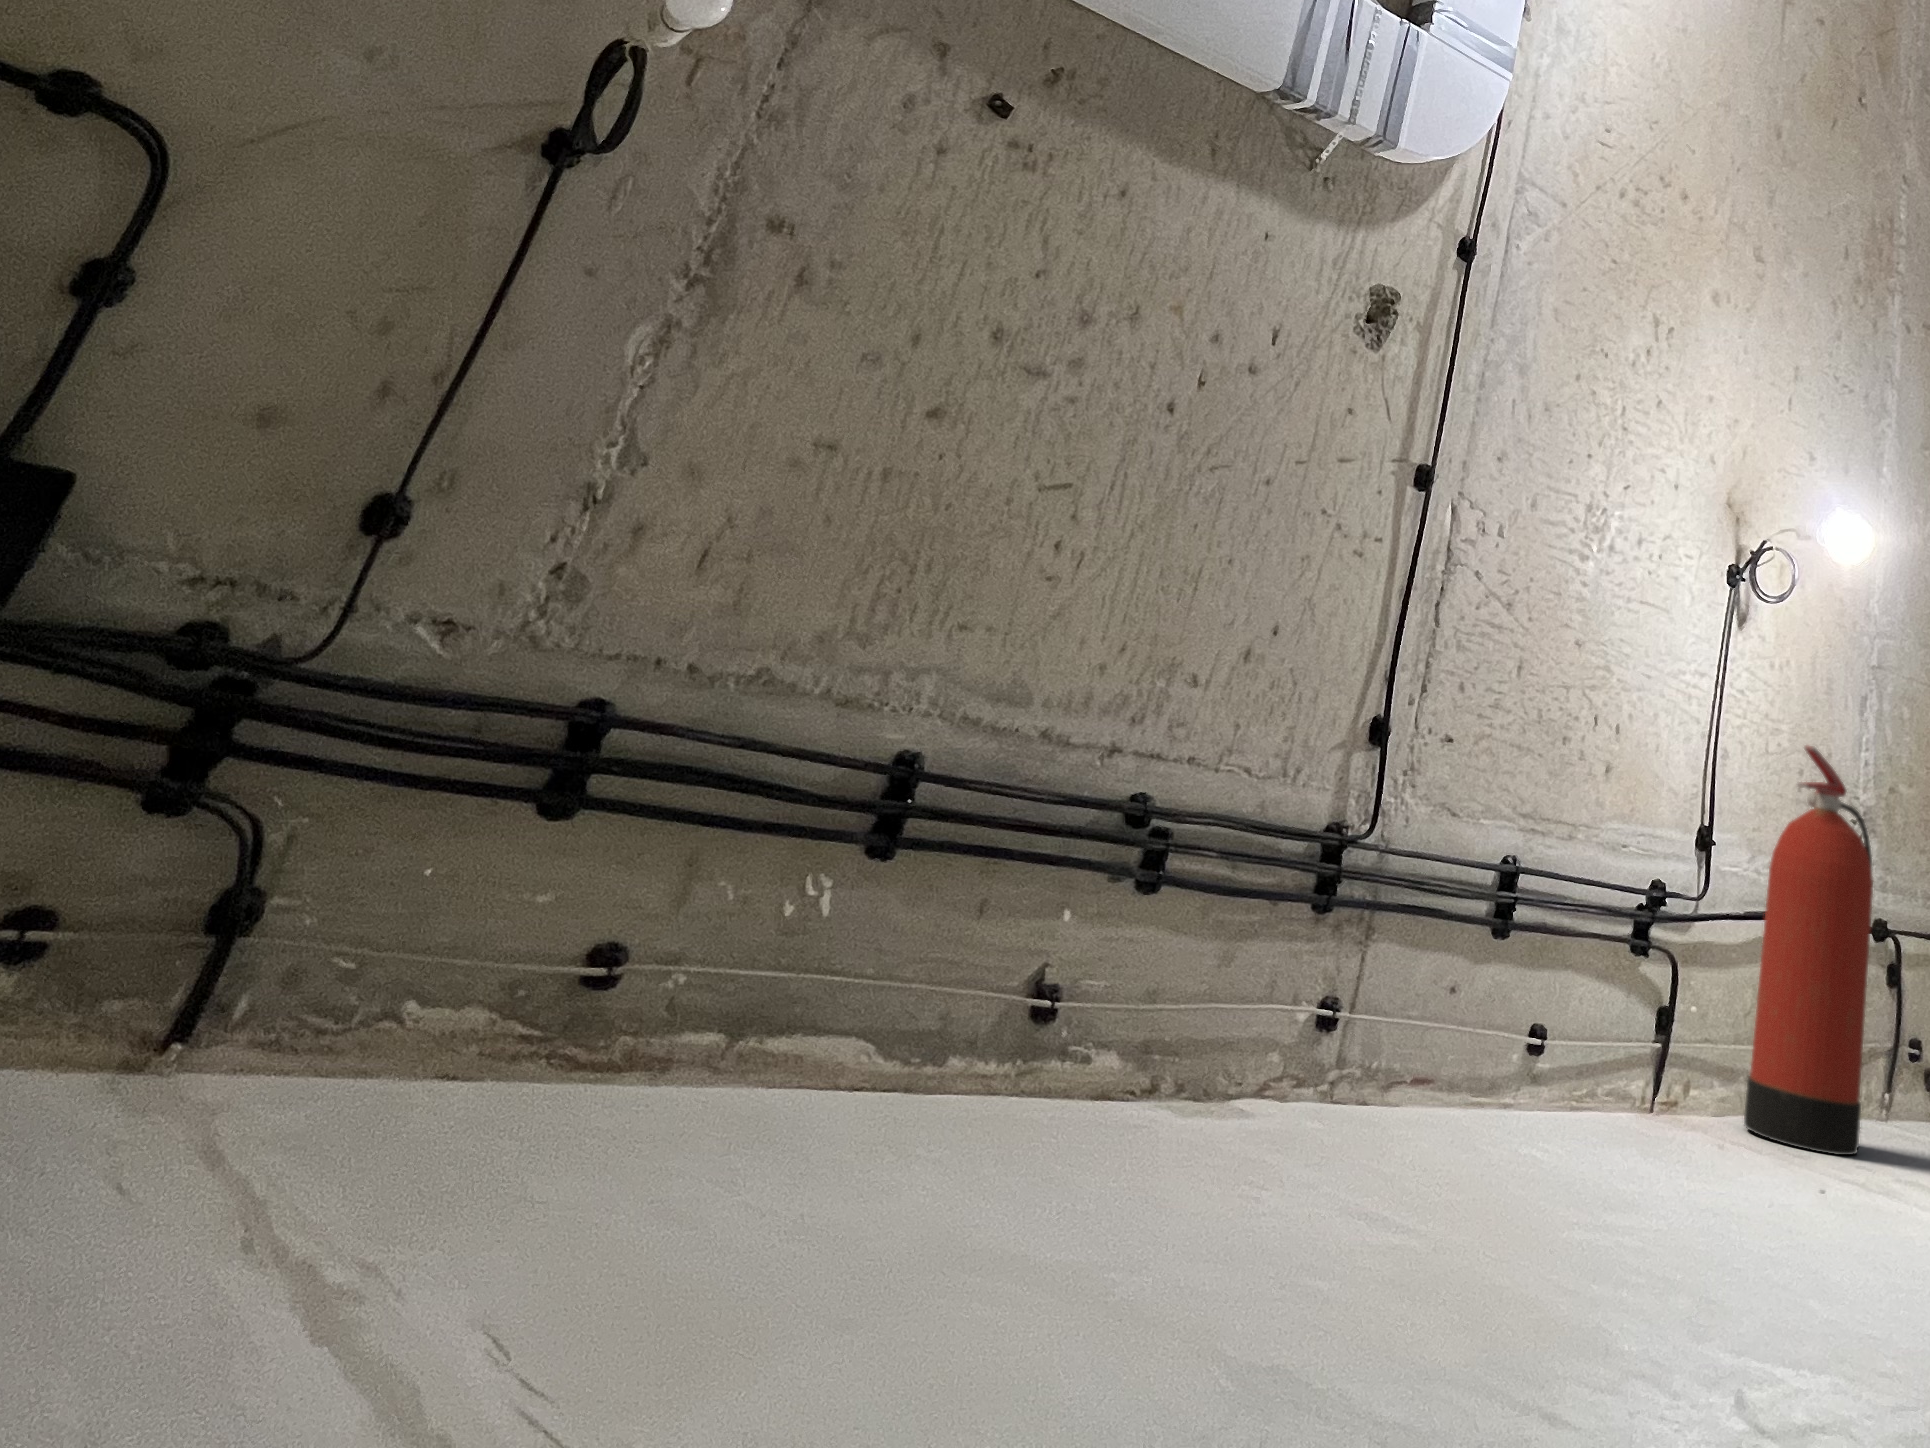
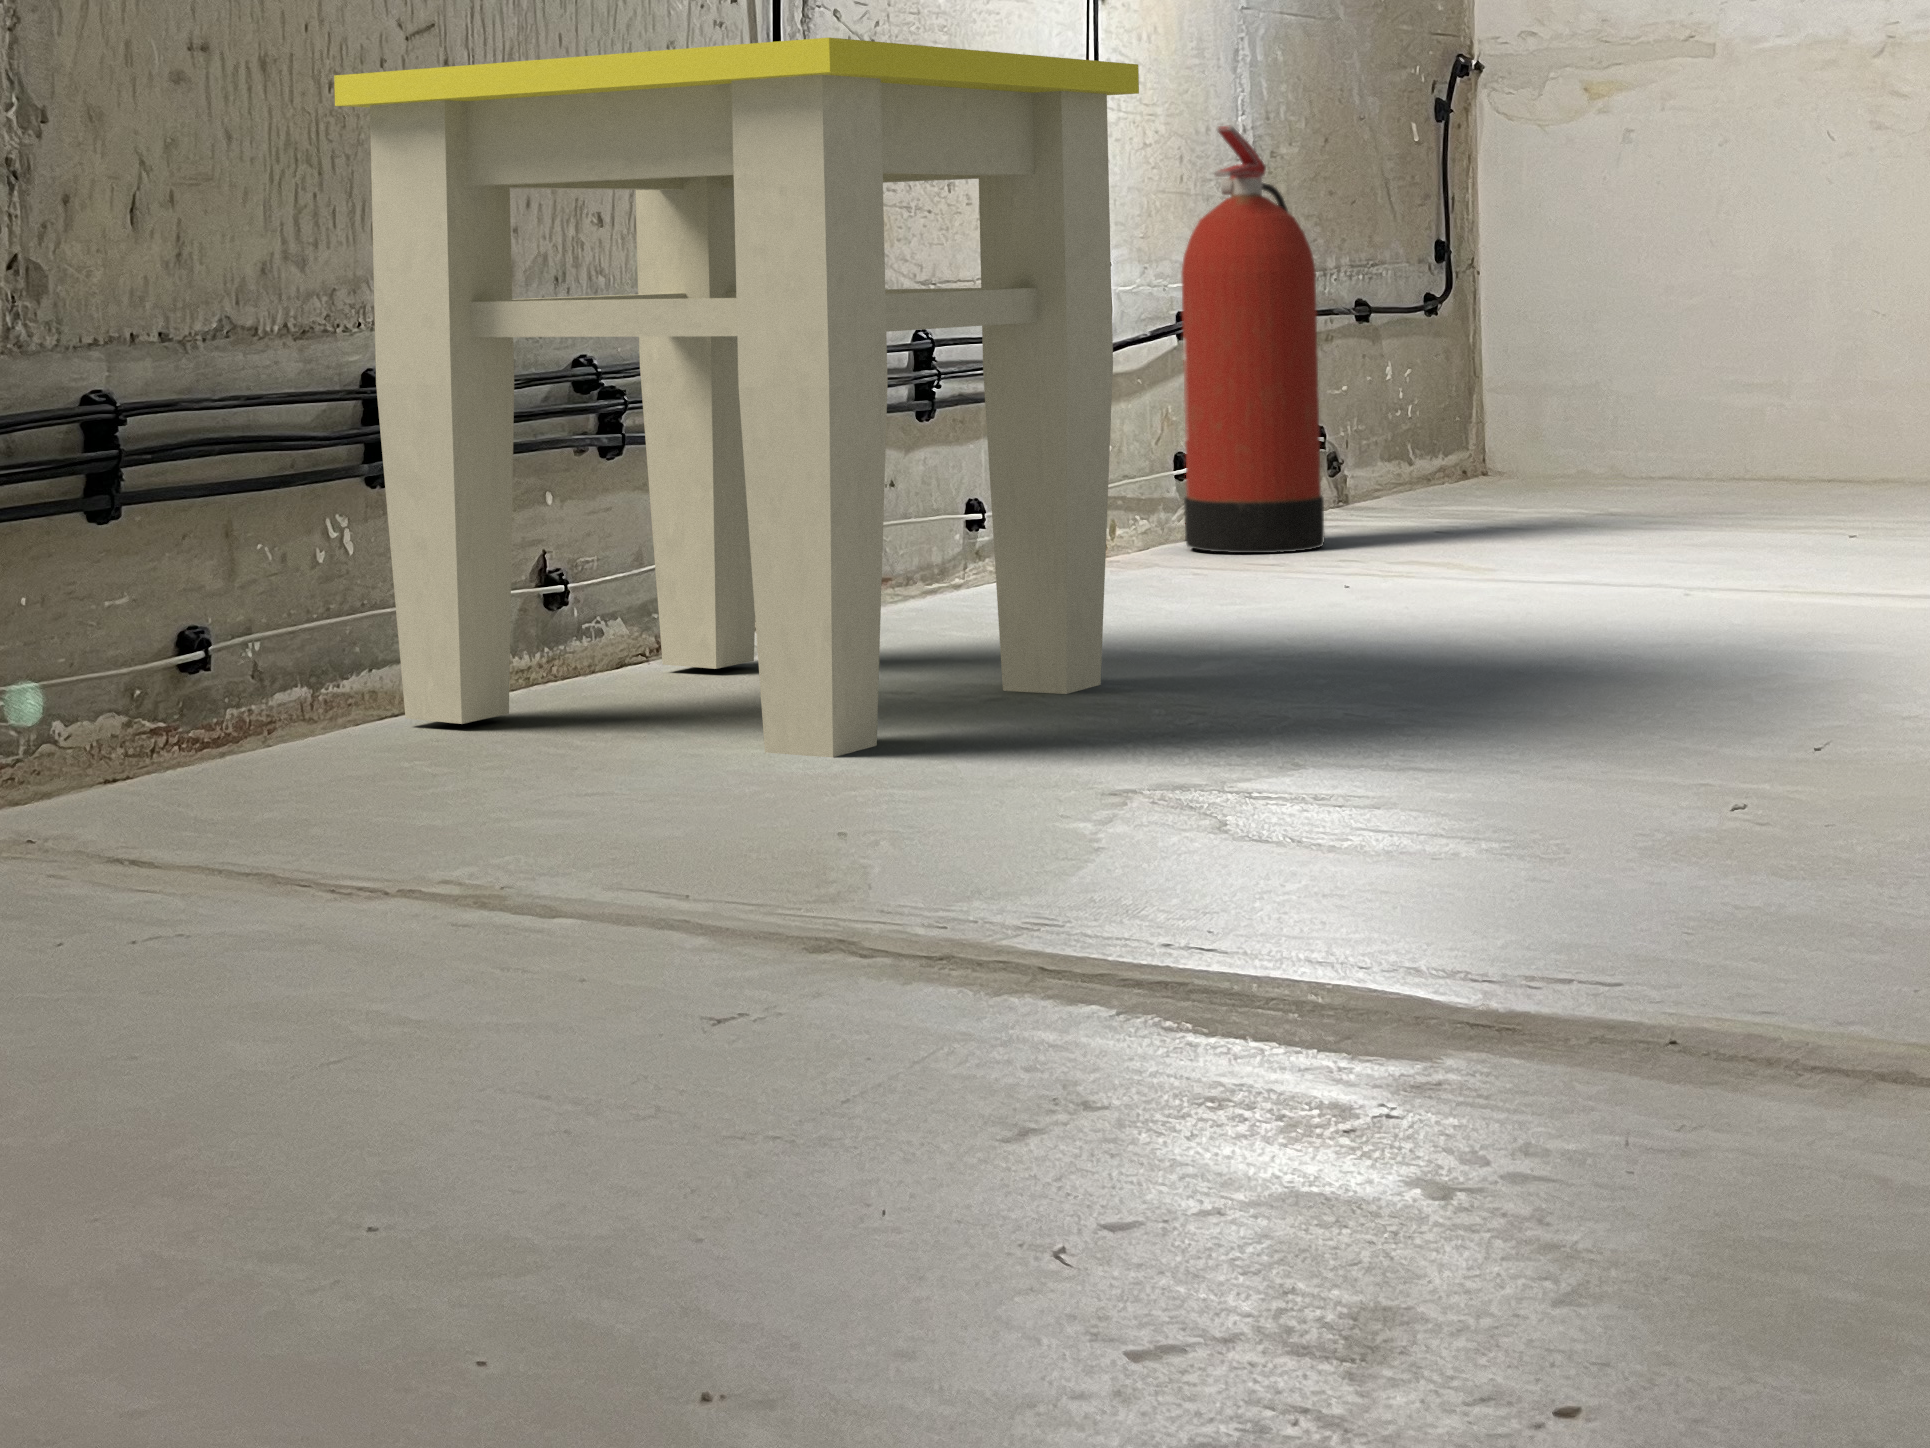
stool: none [779,494,1550,1231] -> present [334,38,1139,757]

